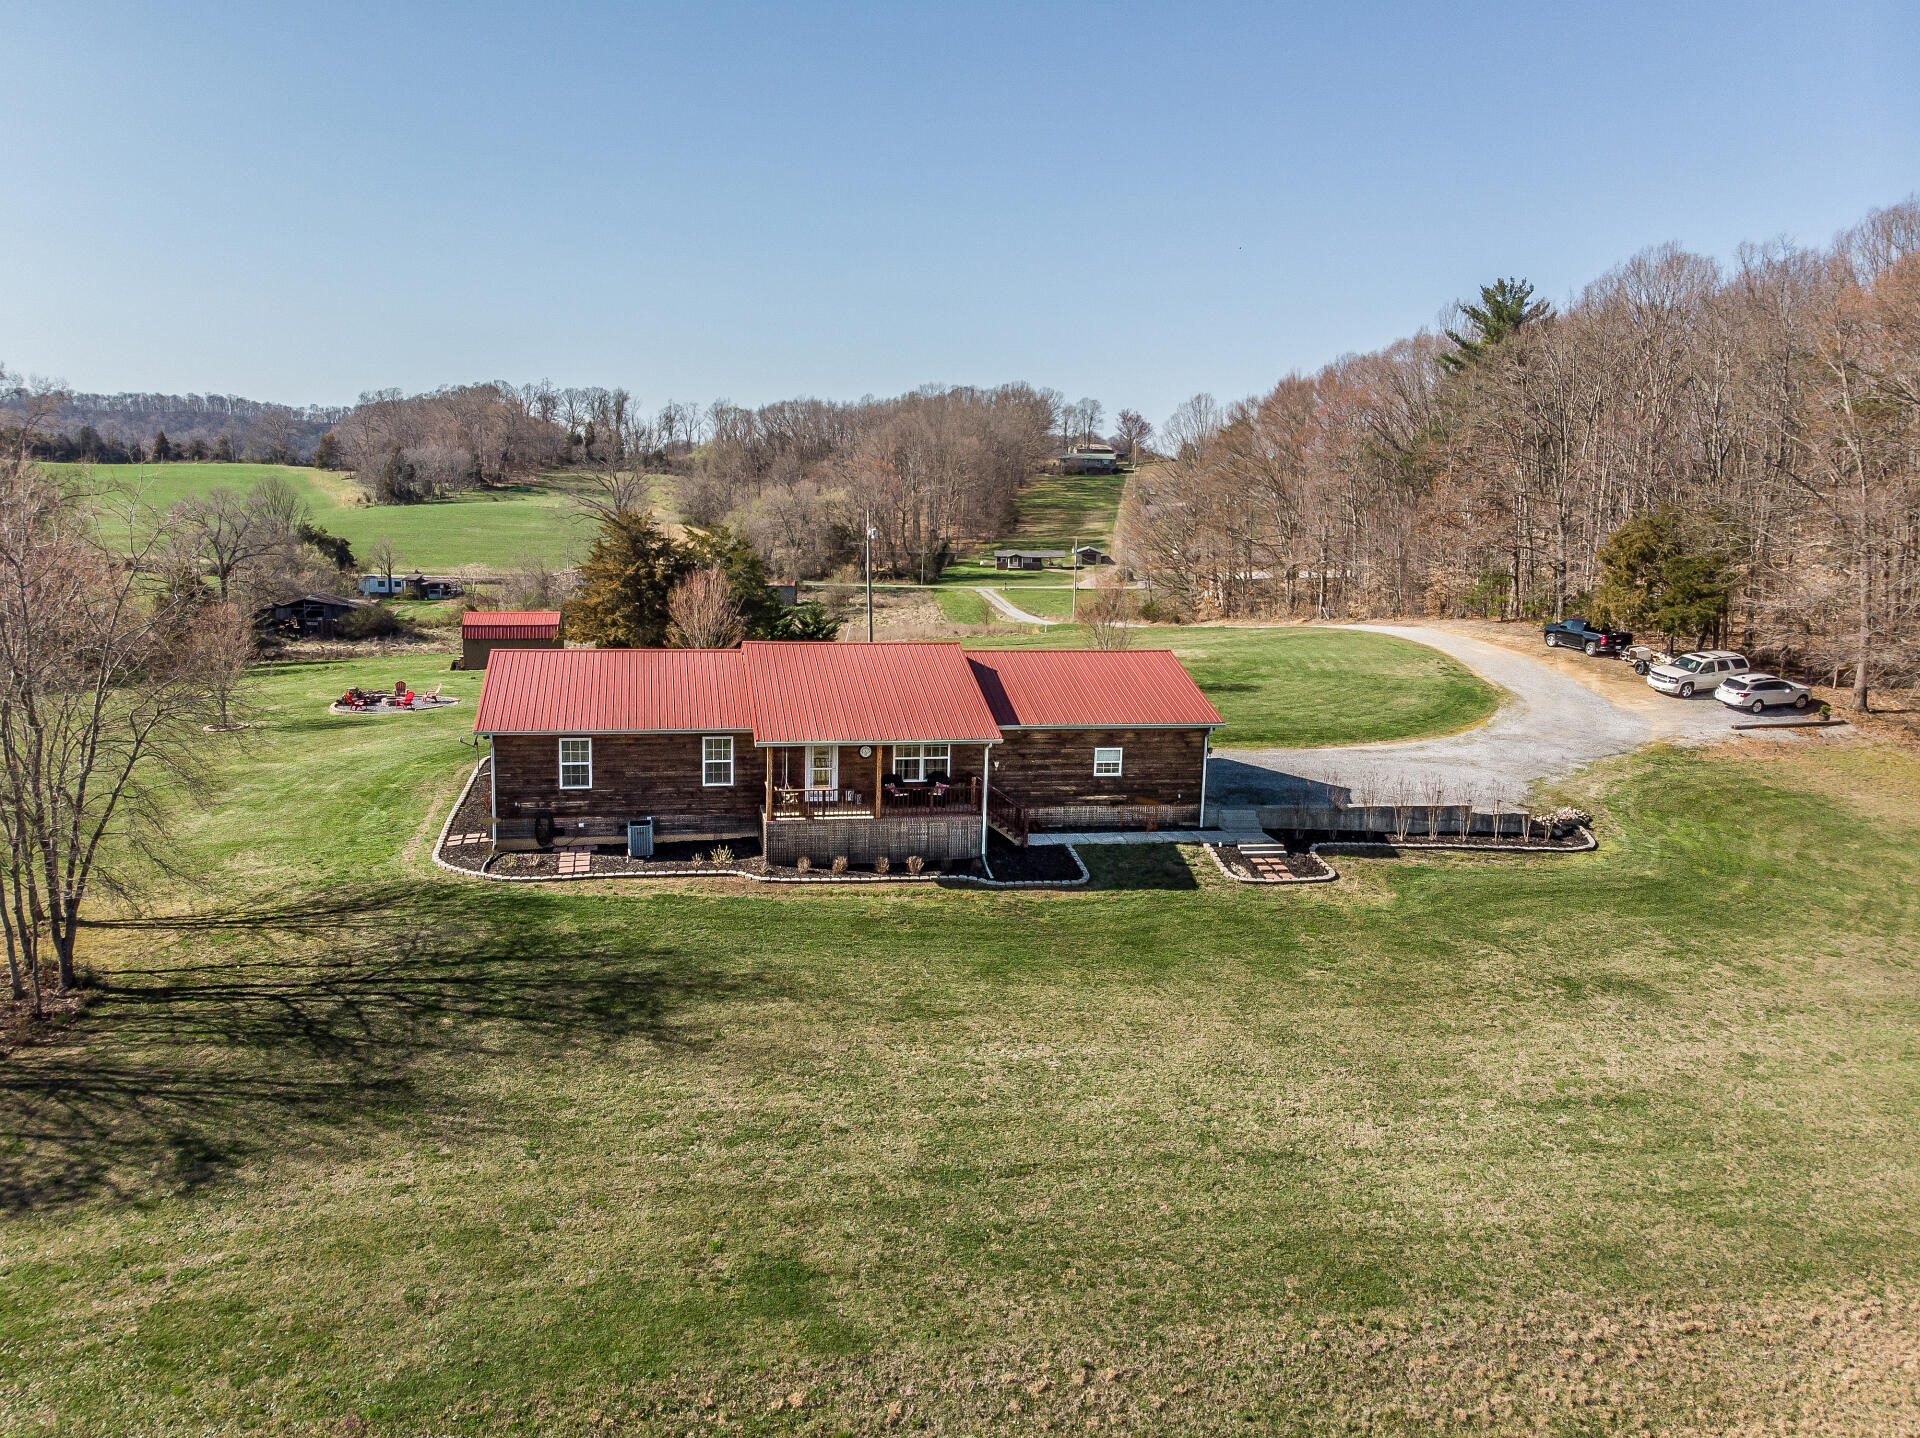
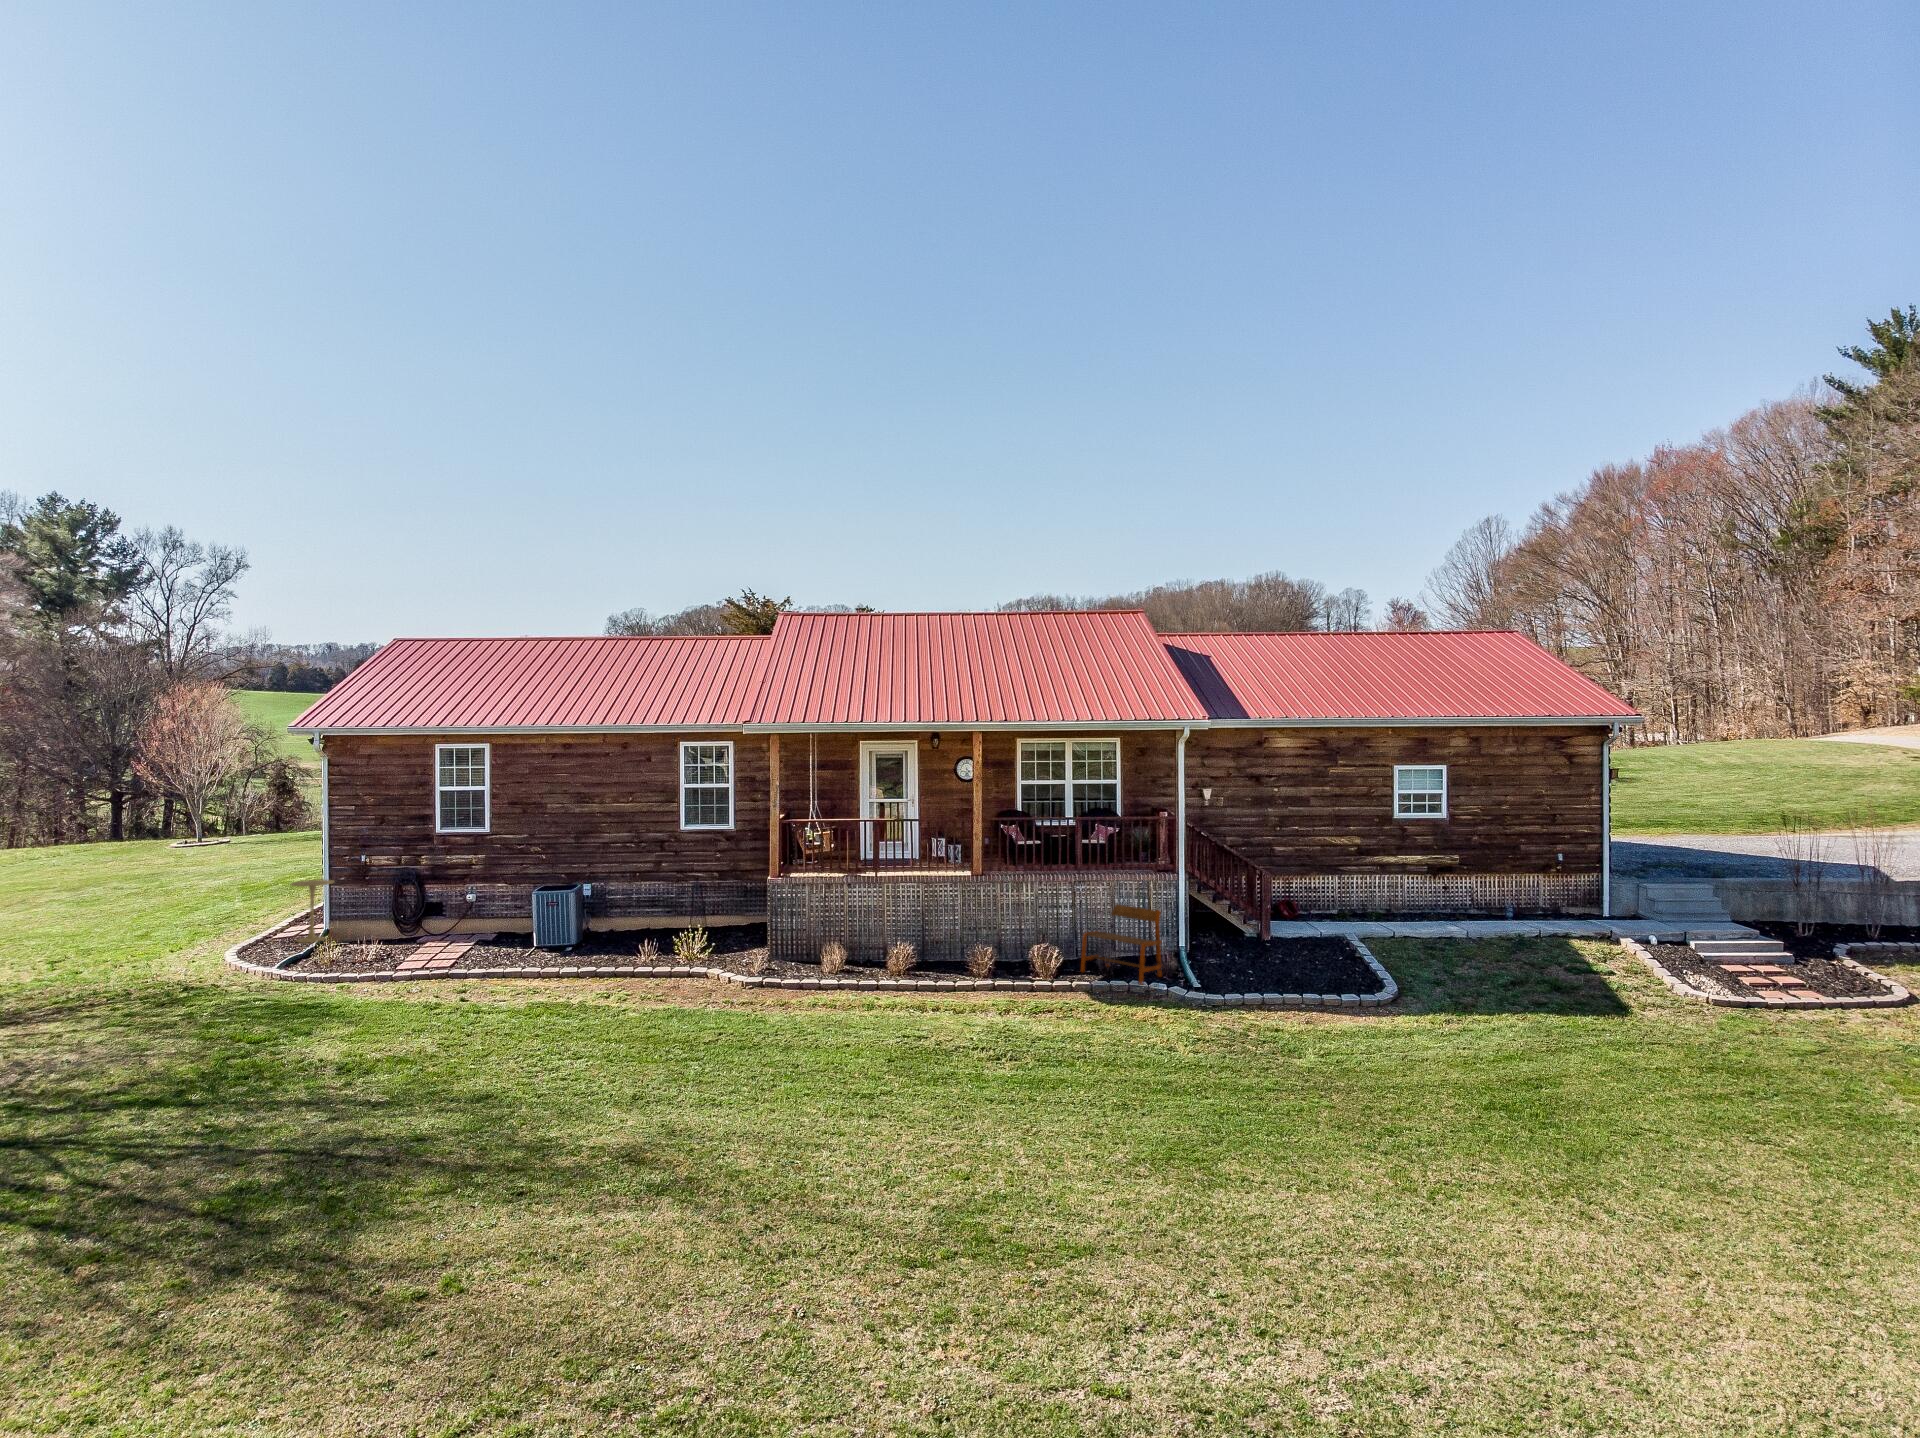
bench: present [1120,797,1158,833] -> present [1080,904,1162,985]

